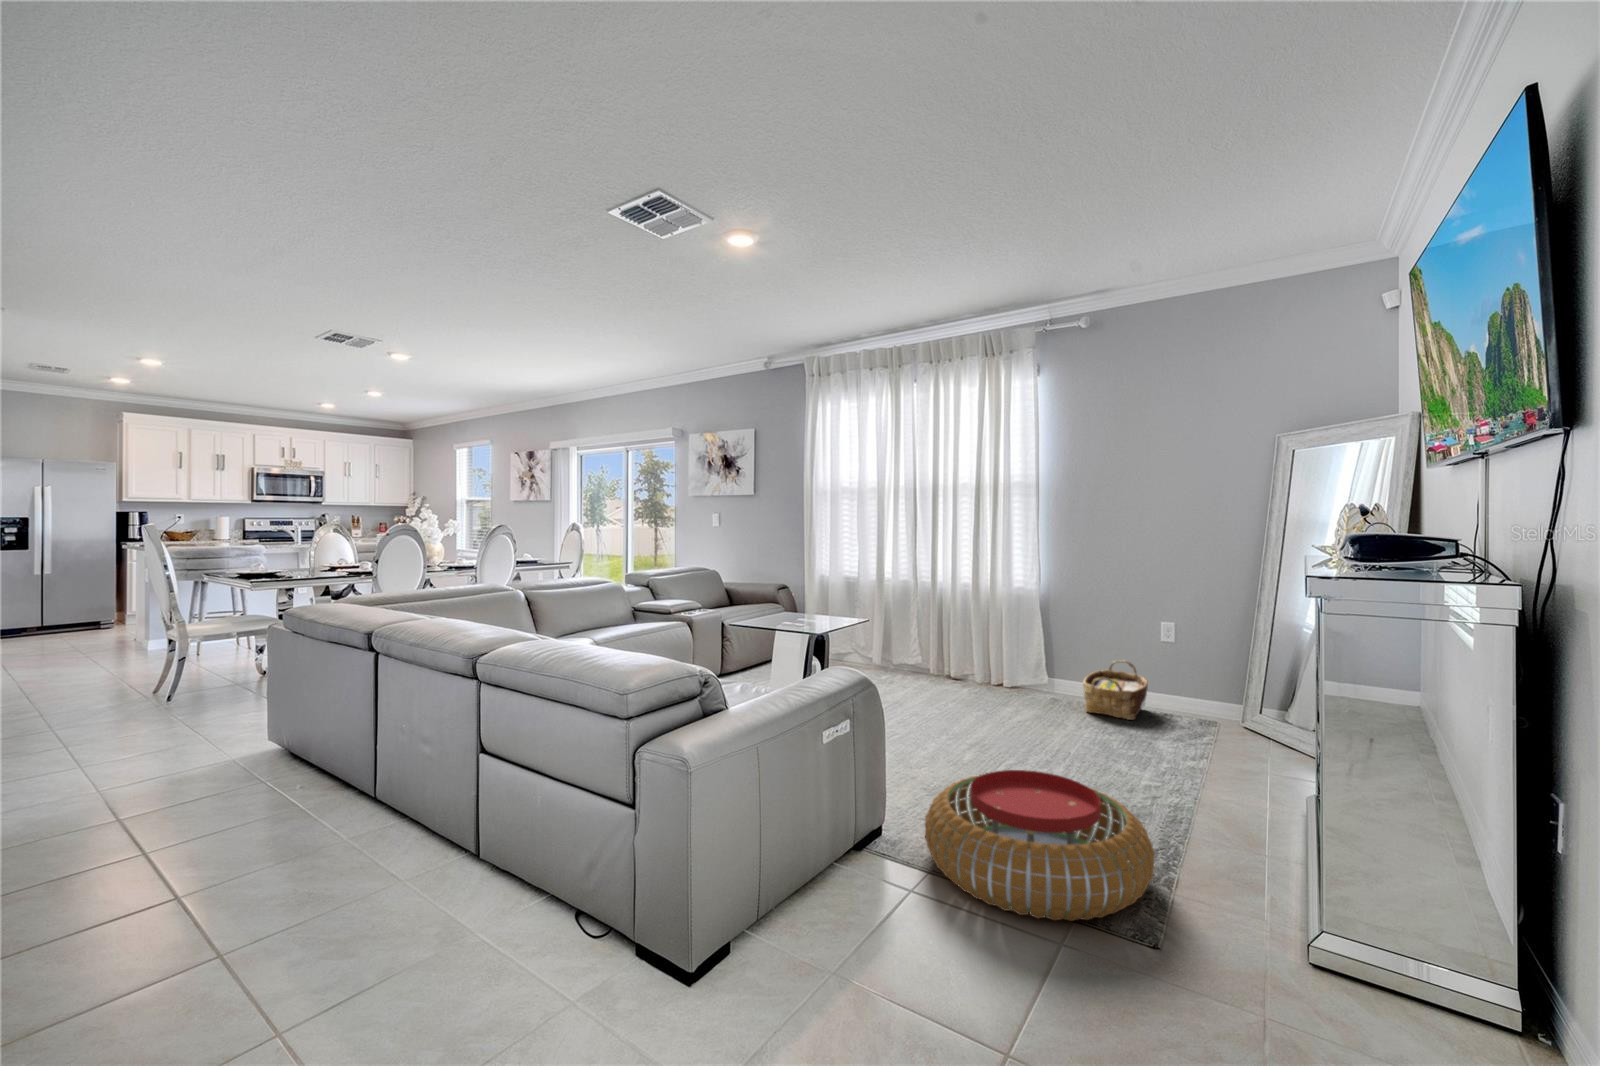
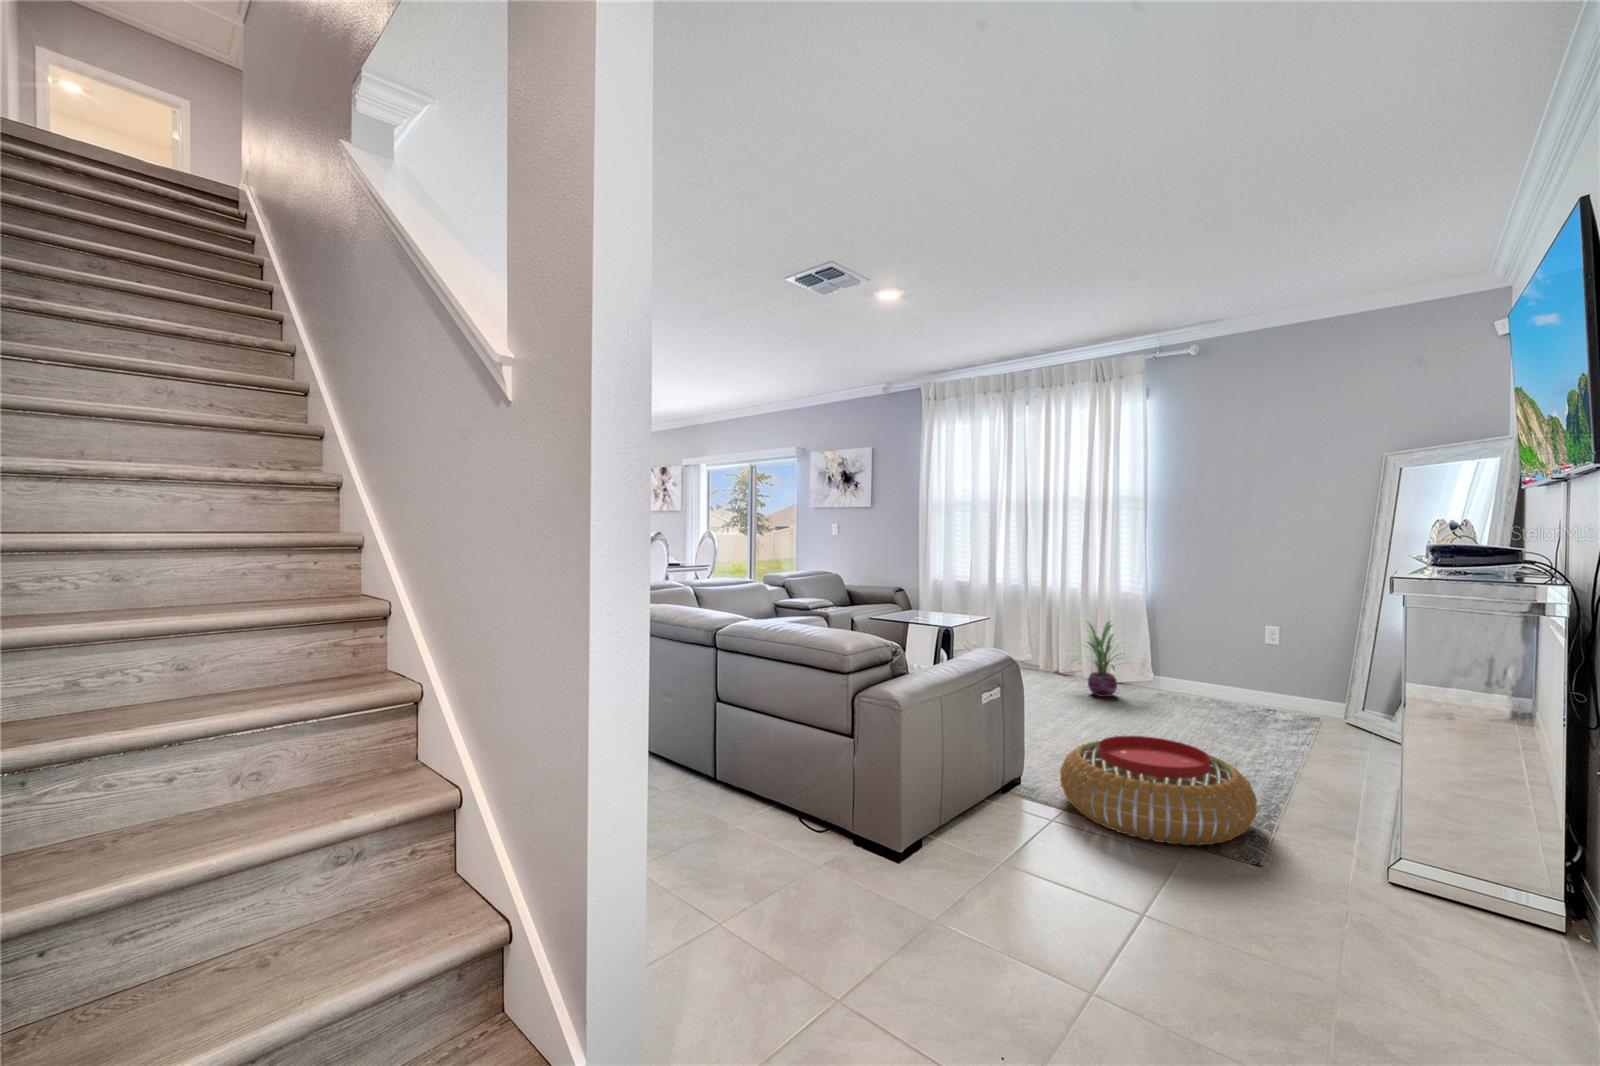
decorative plant: none [944,619,1039,704] -> present [1072,621,1120,697]
woven basket: present [1083,660,1148,720] -> none [1191,660,1254,714]

